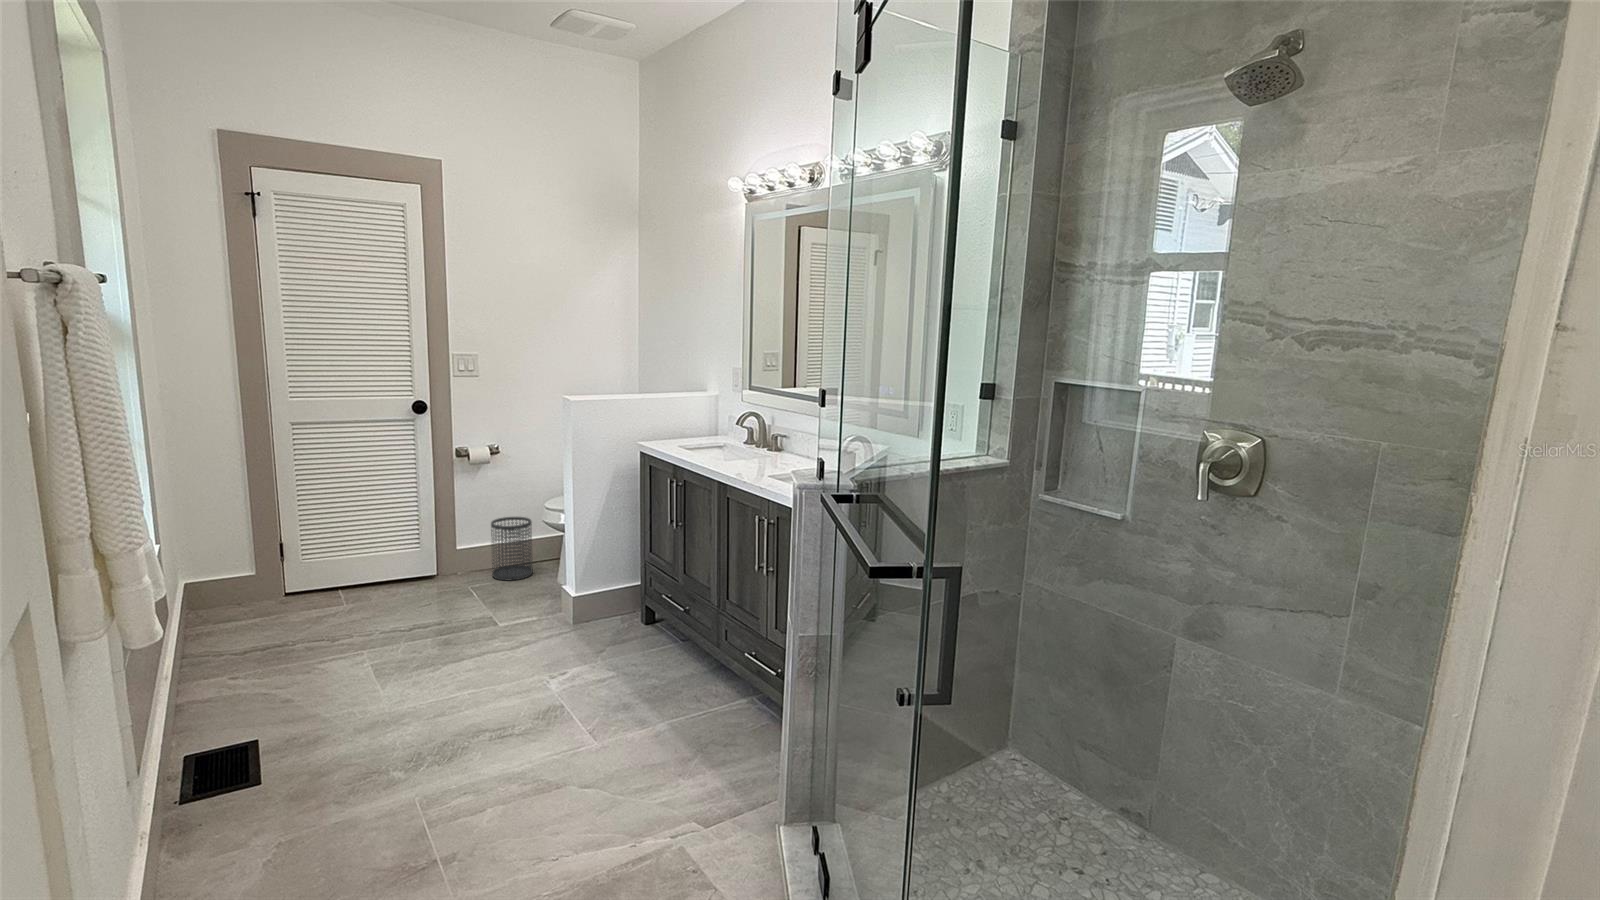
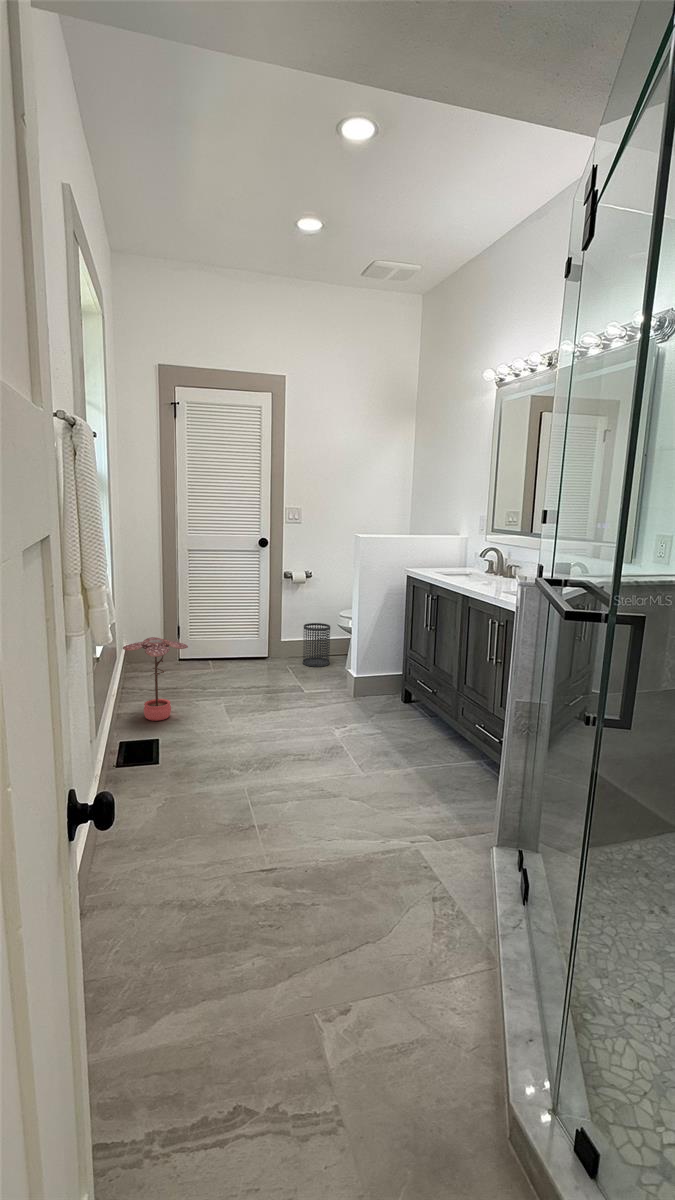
potted plant: none [177,572,302,707] -> present [123,637,188,721]

